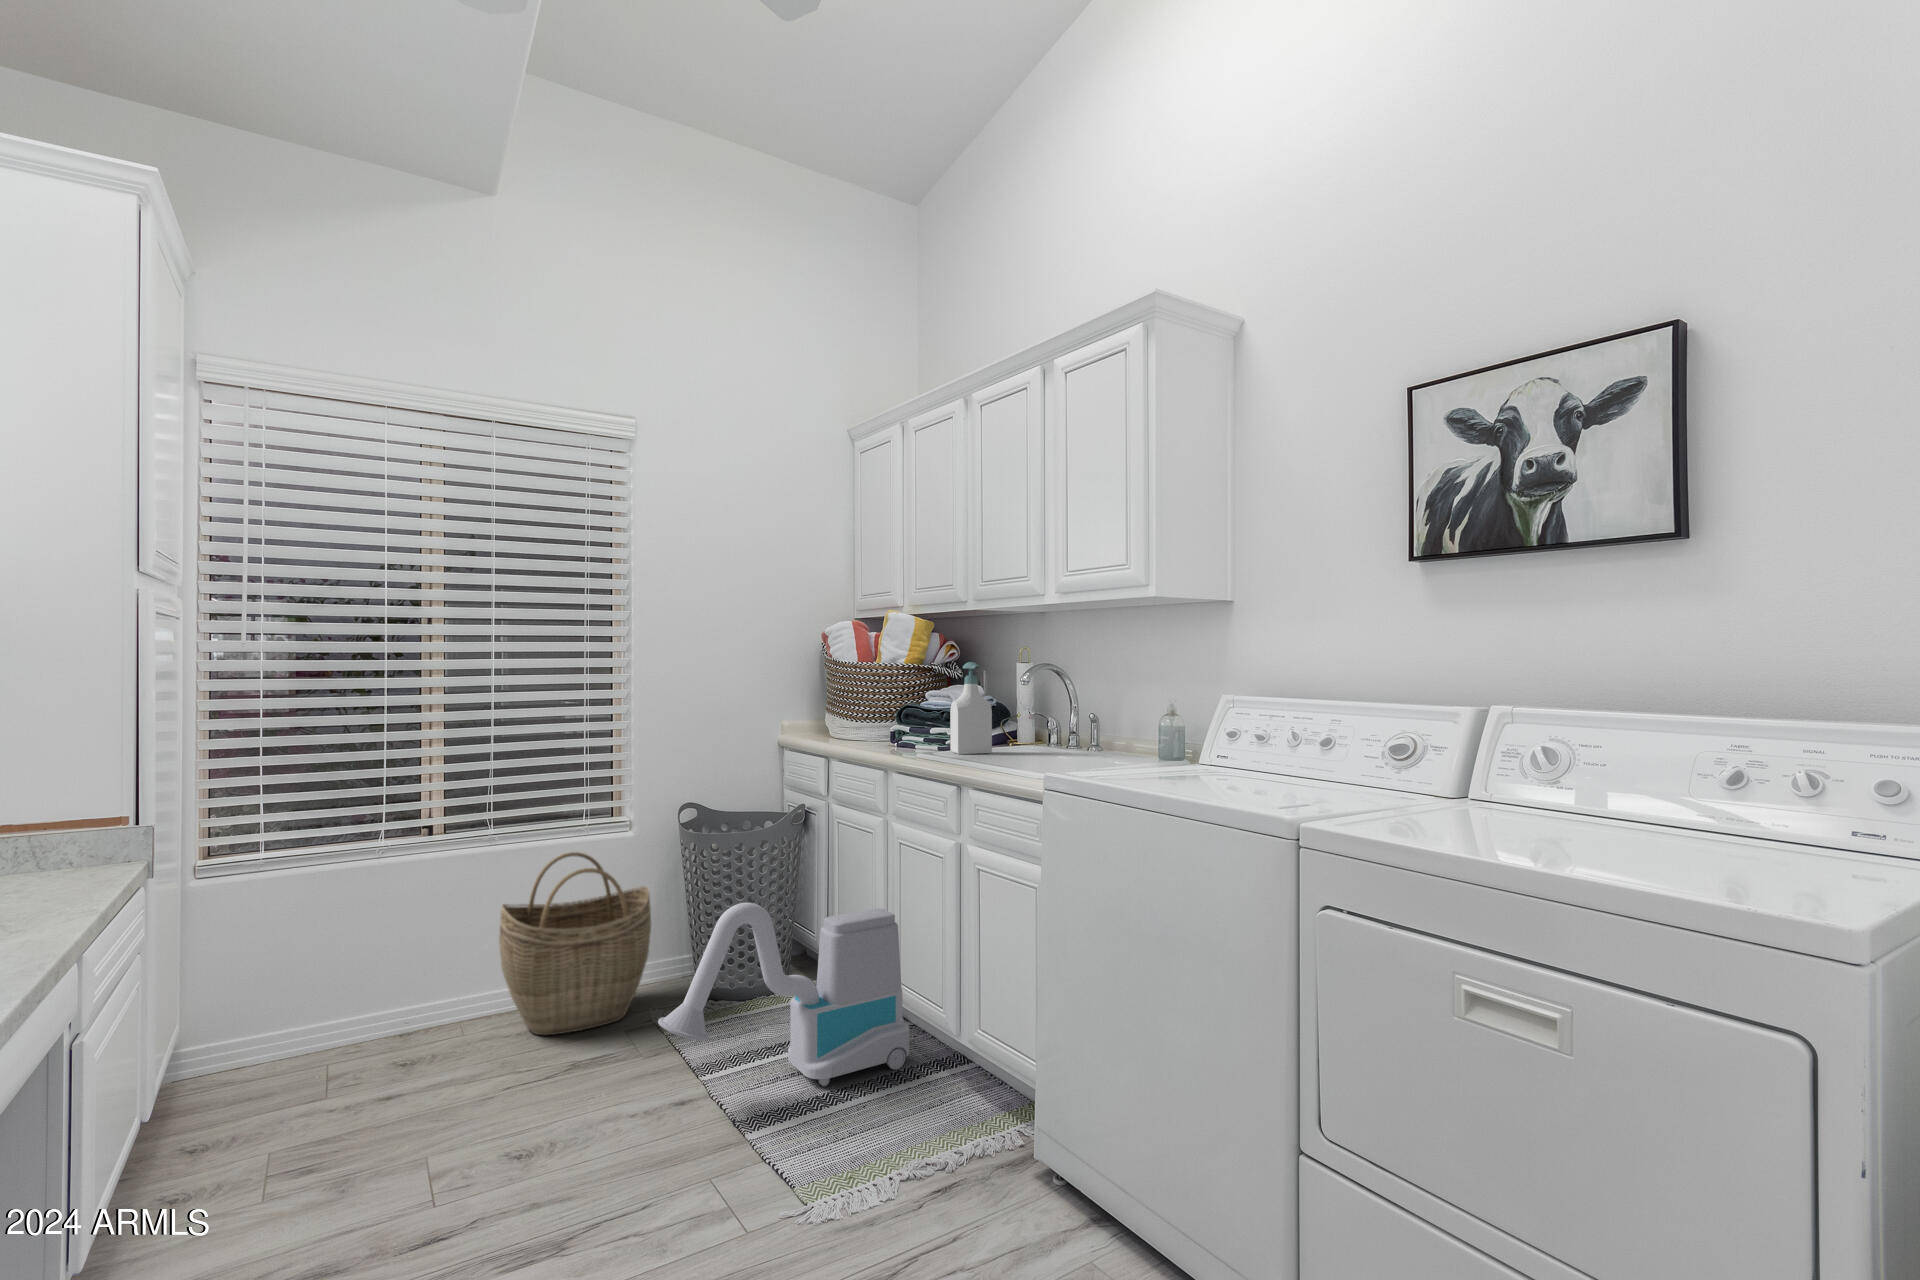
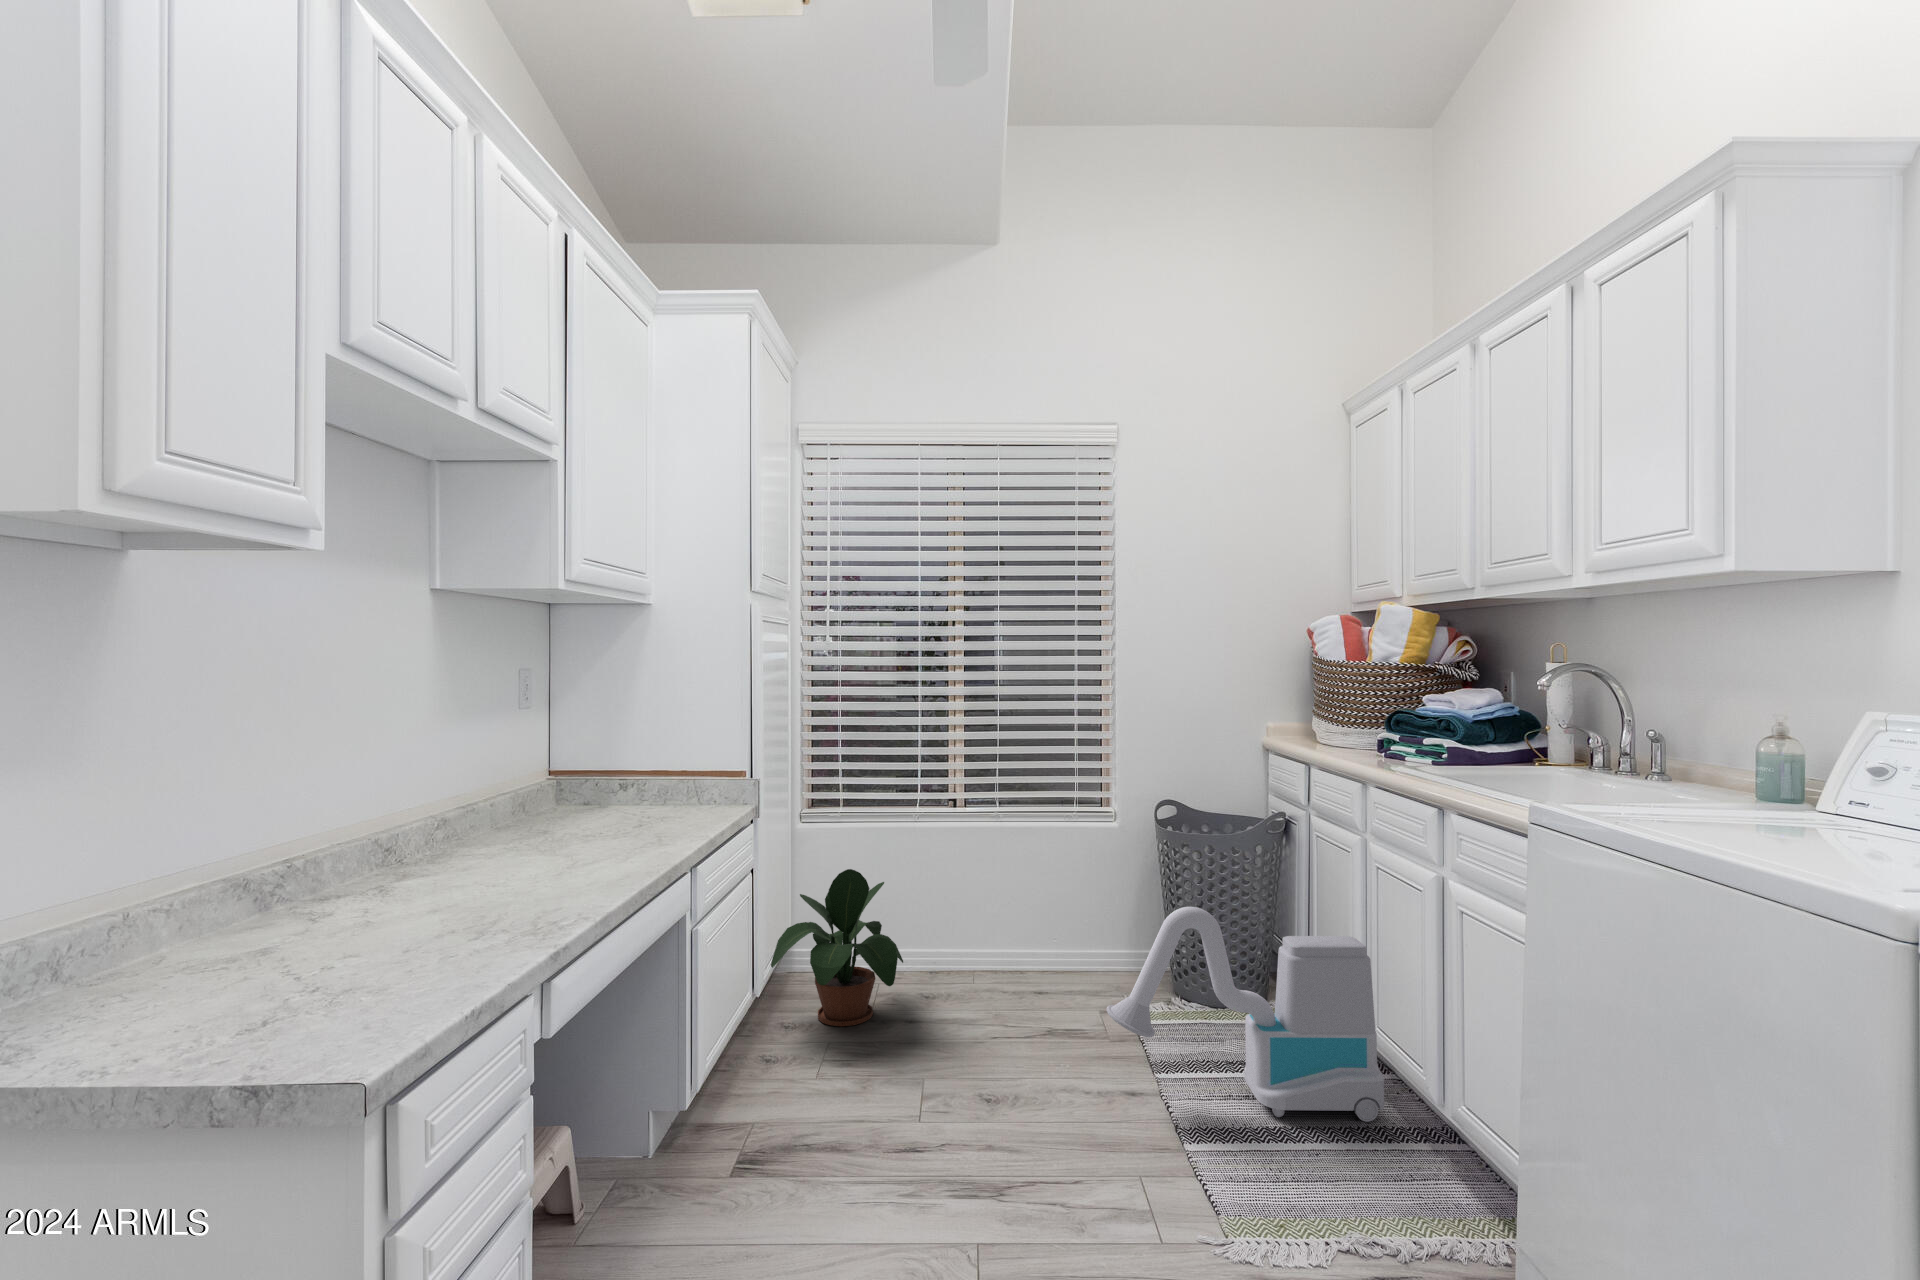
soap bottle: present [950,662,992,754] -> none [1441,663,1497,773]
woven basket: present [499,852,651,1035] -> none [998,835,1128,1000]
potted plant: none [178,924,380,1129] -> present [771,869,903,1026]

